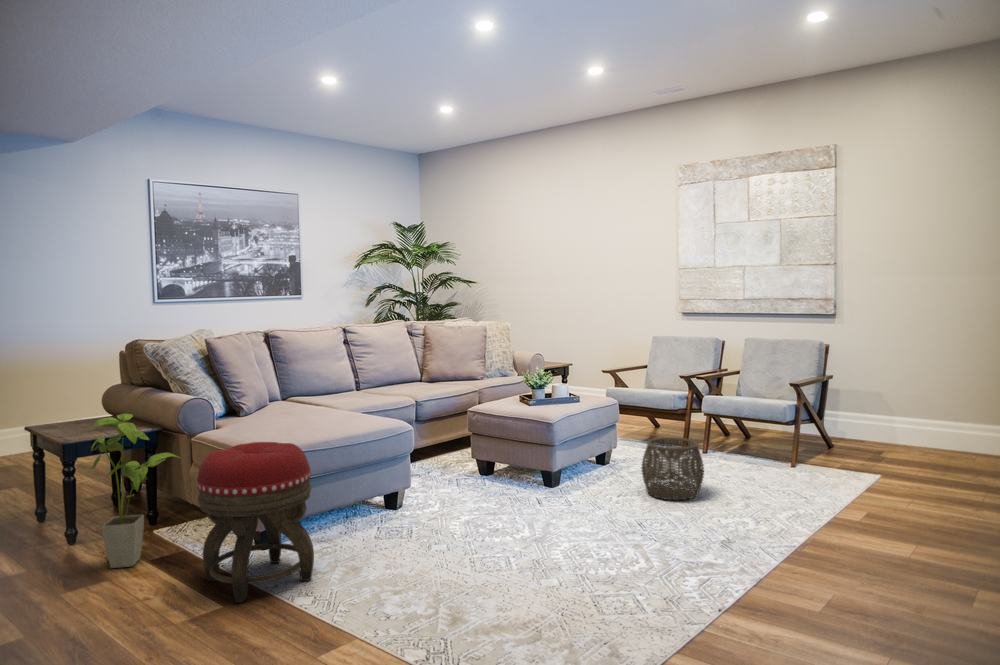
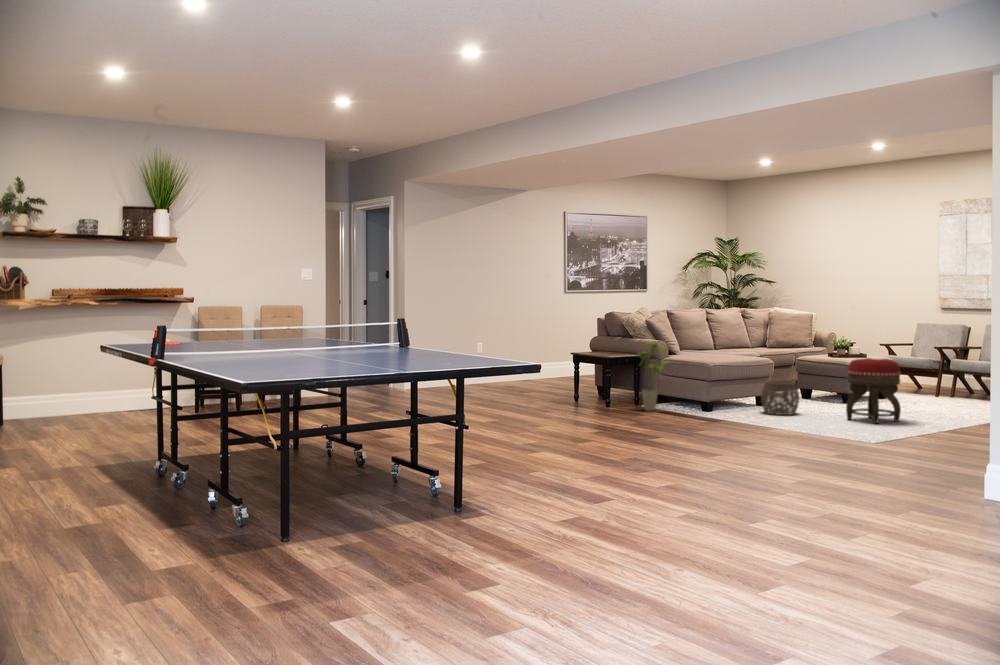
woven basket: present [641,437,704,500] -> present [761,380,799,415]
footstool: present [197,442,314,603] -> present [846,358,901,424]

